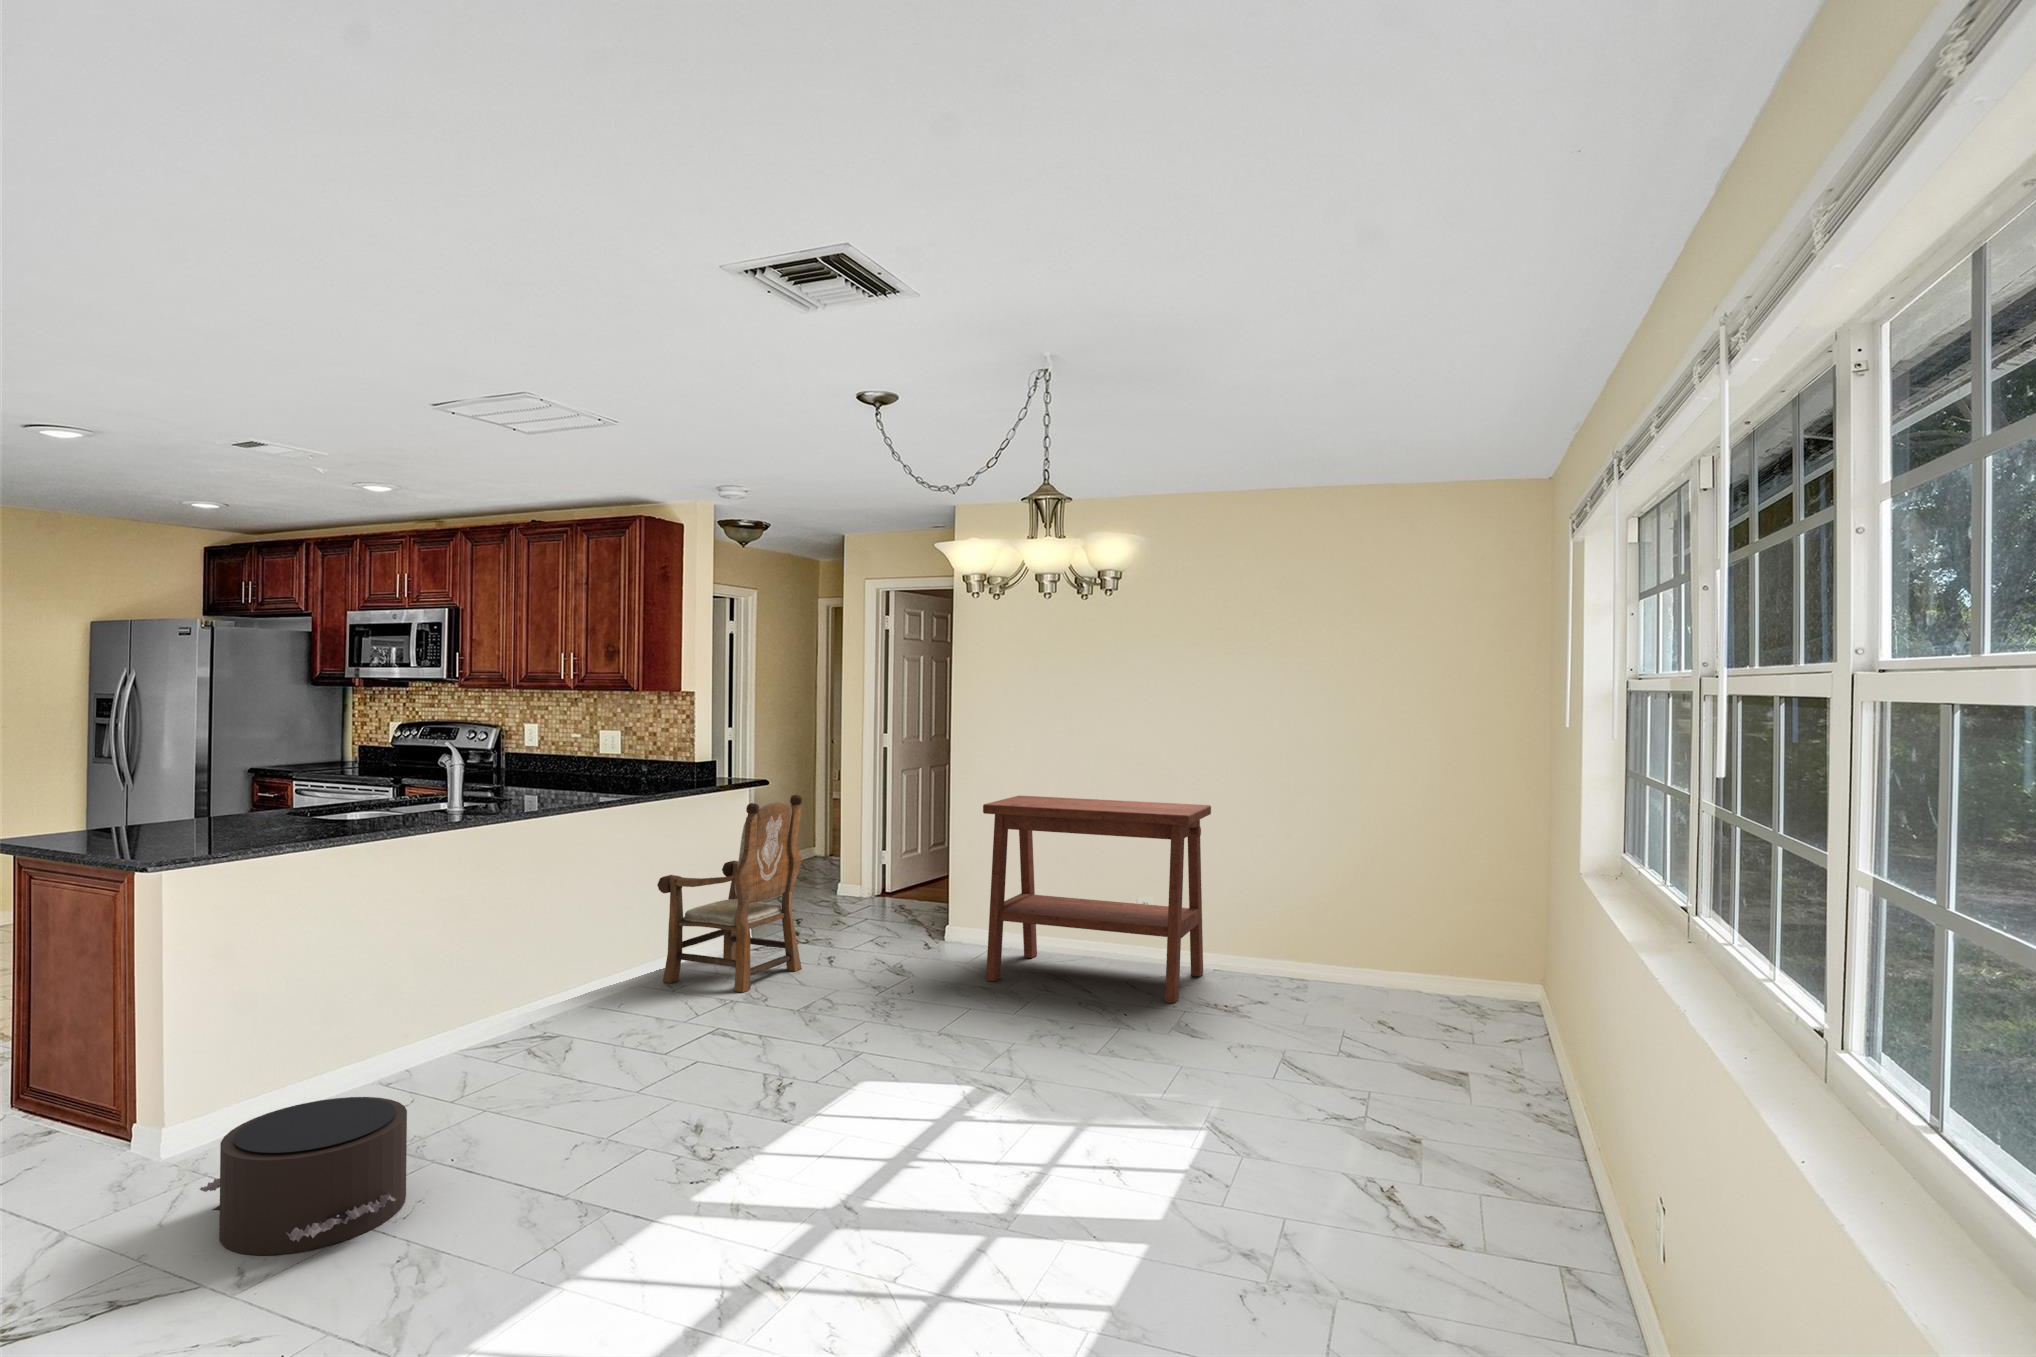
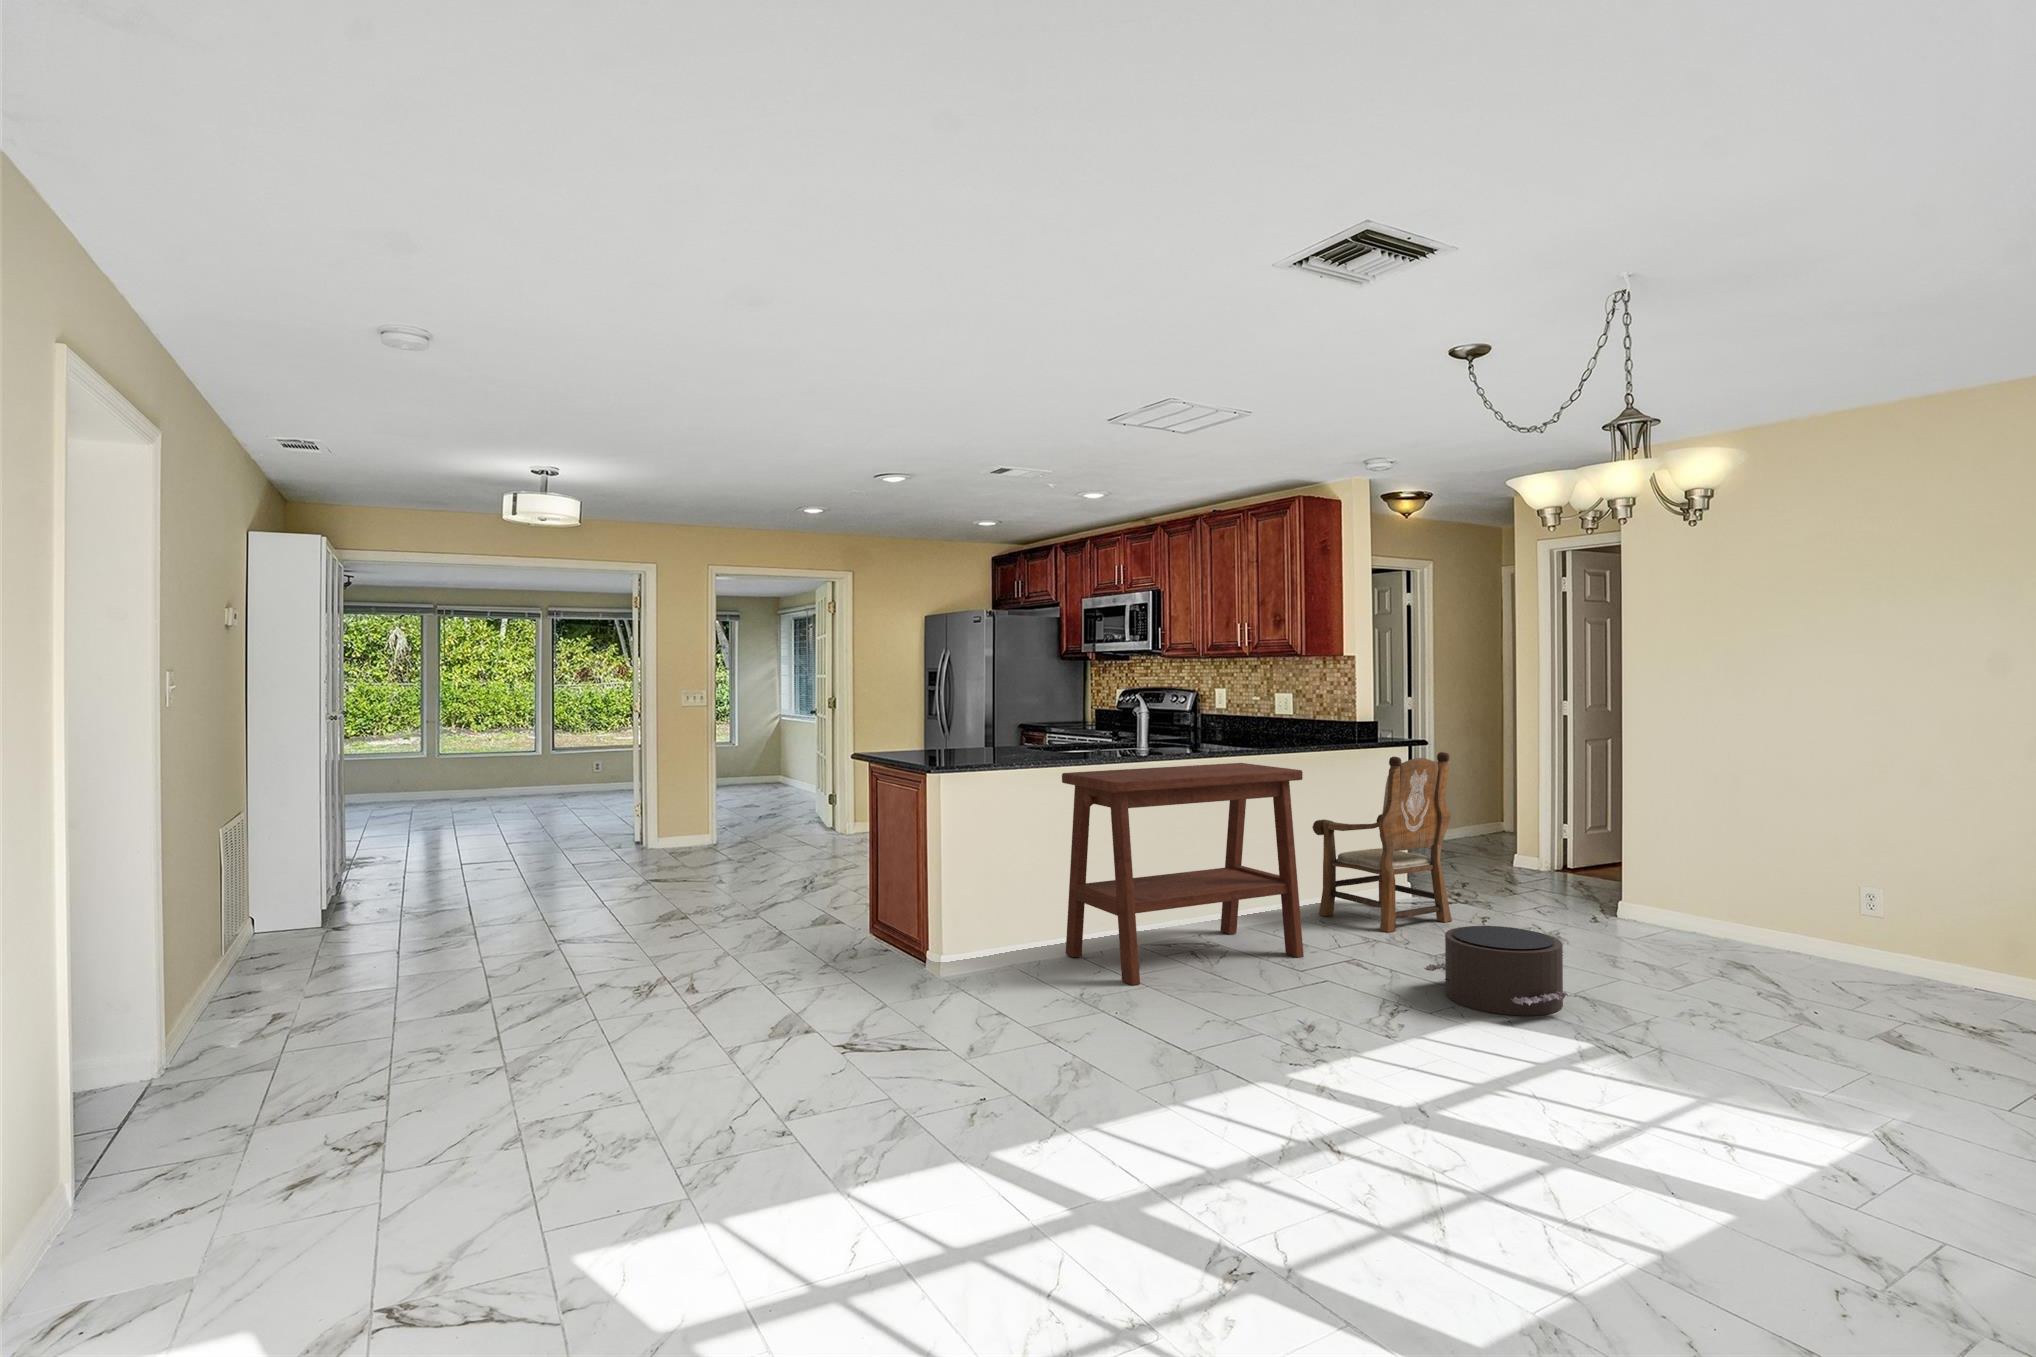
side table: present [983,796,1211,1003] -> present [1062,763,1304,985]
pouf: present [200,1097,407,1255] -> present [1424,926,1571,1016]

